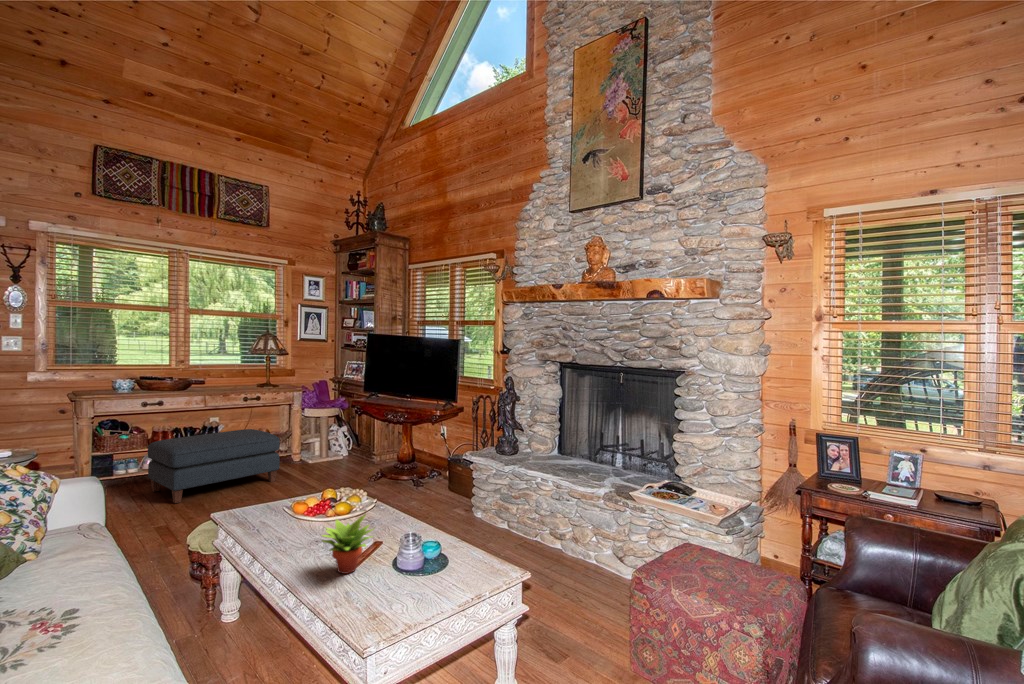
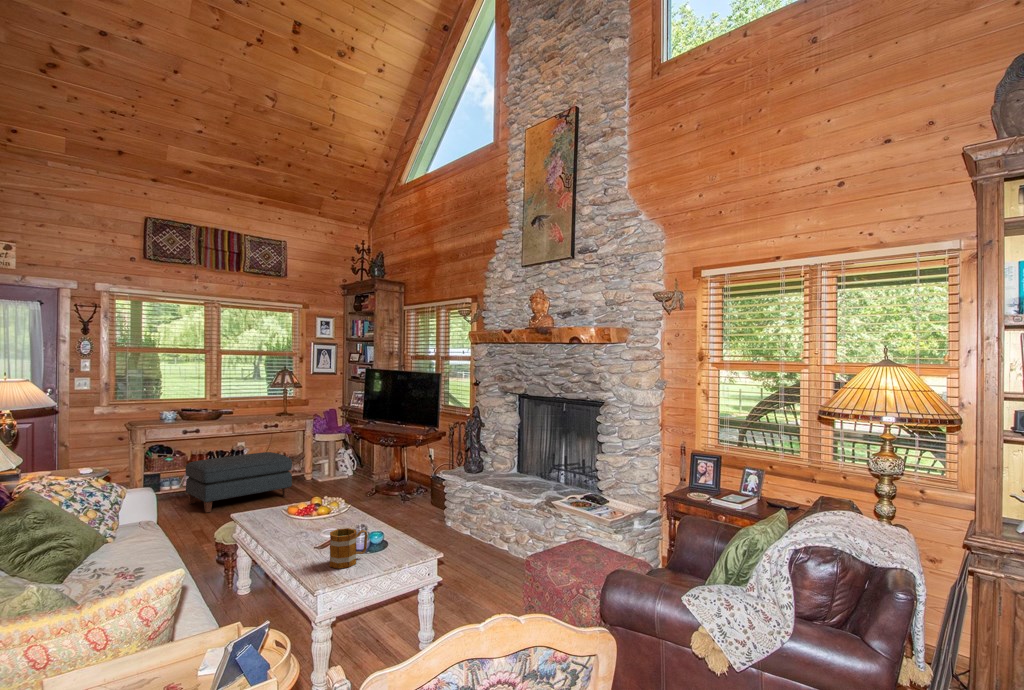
succulent plant: present [322,514,374,574] -> none [290,507,330,547]
mug: none [388,549,442,616] -> present [329,528,368,569]

